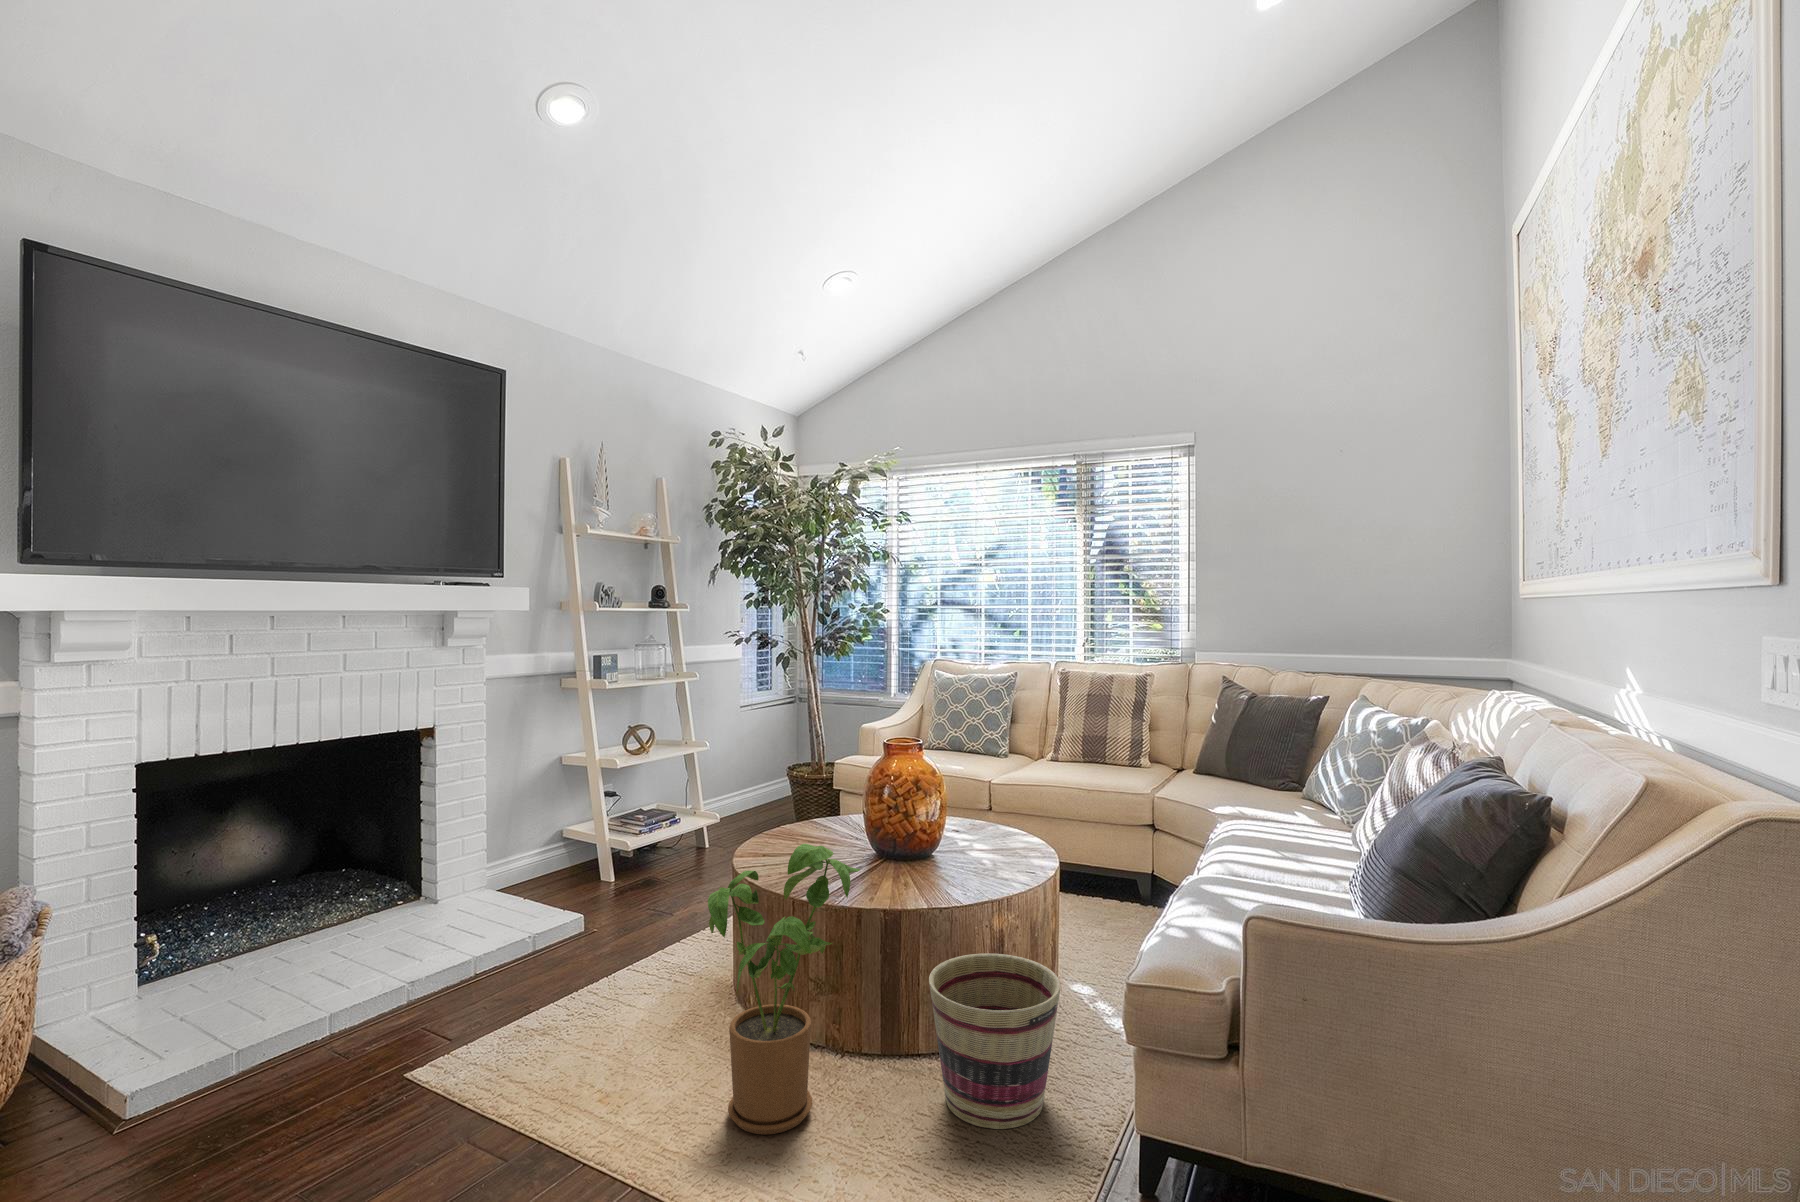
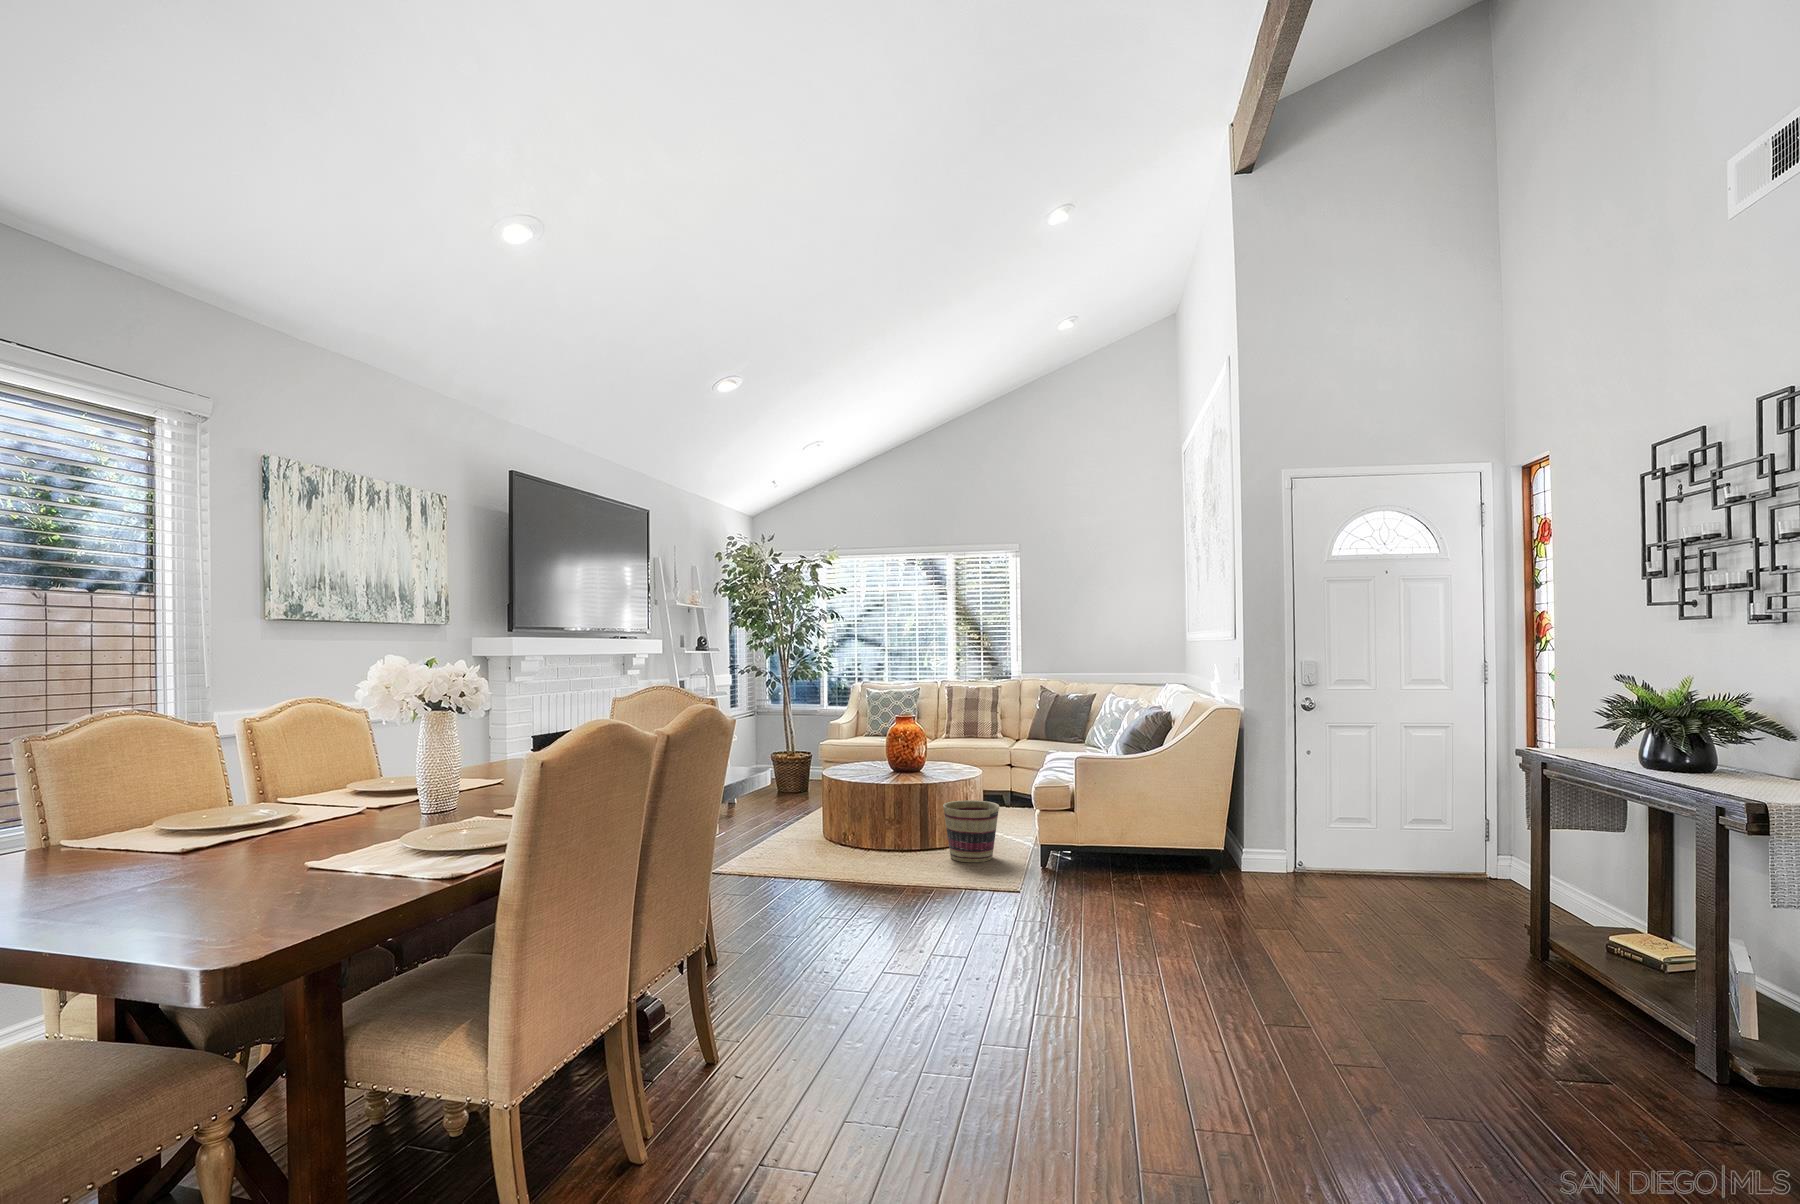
house plant: present [708,844,860,1135] -> none [850,748,915,870]

